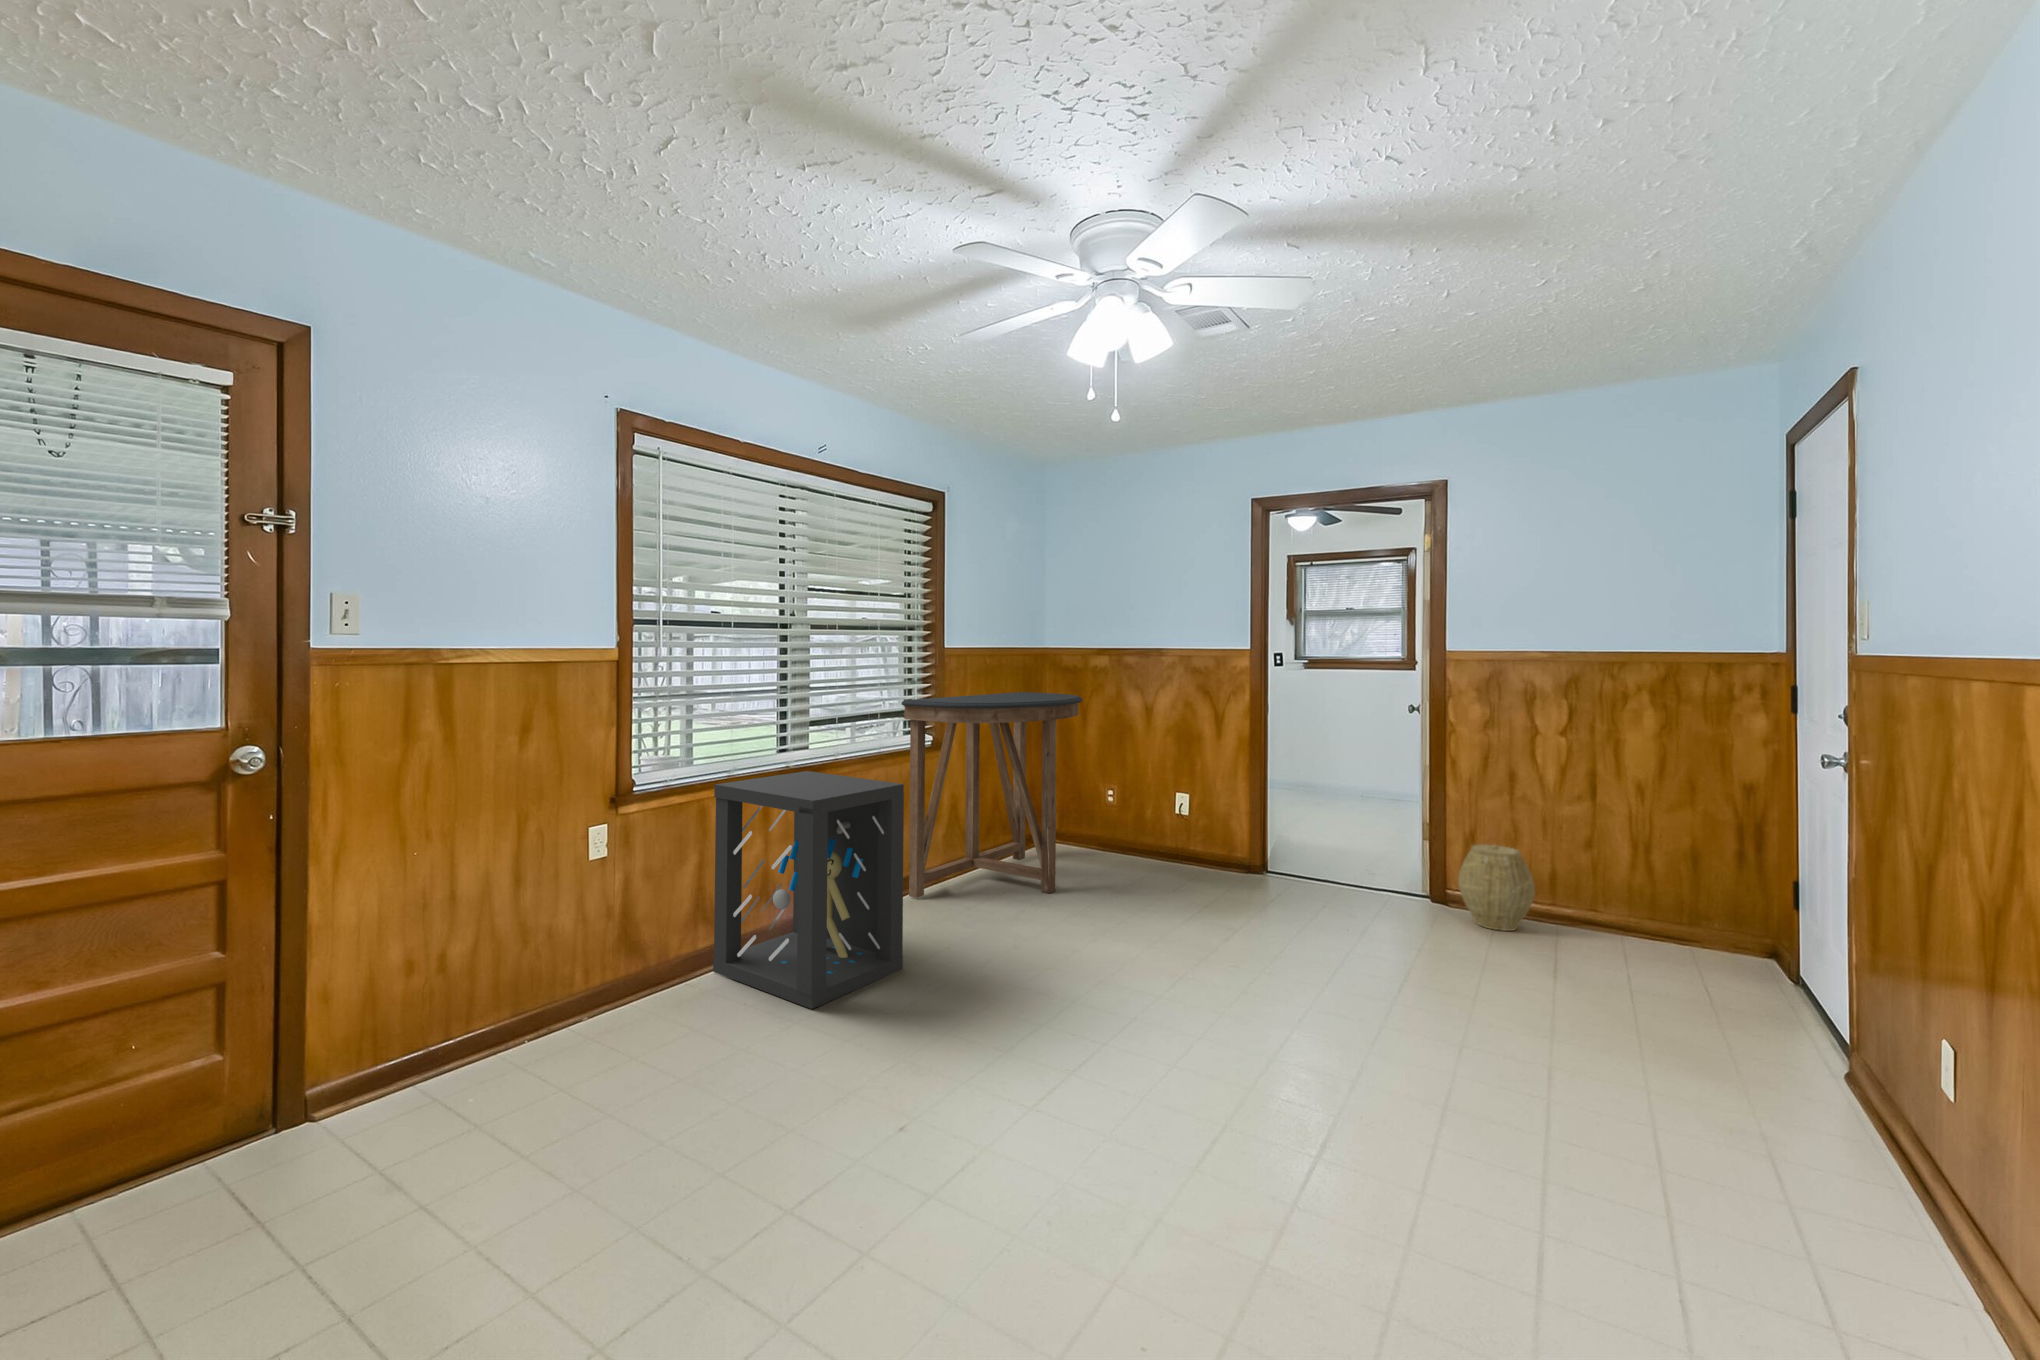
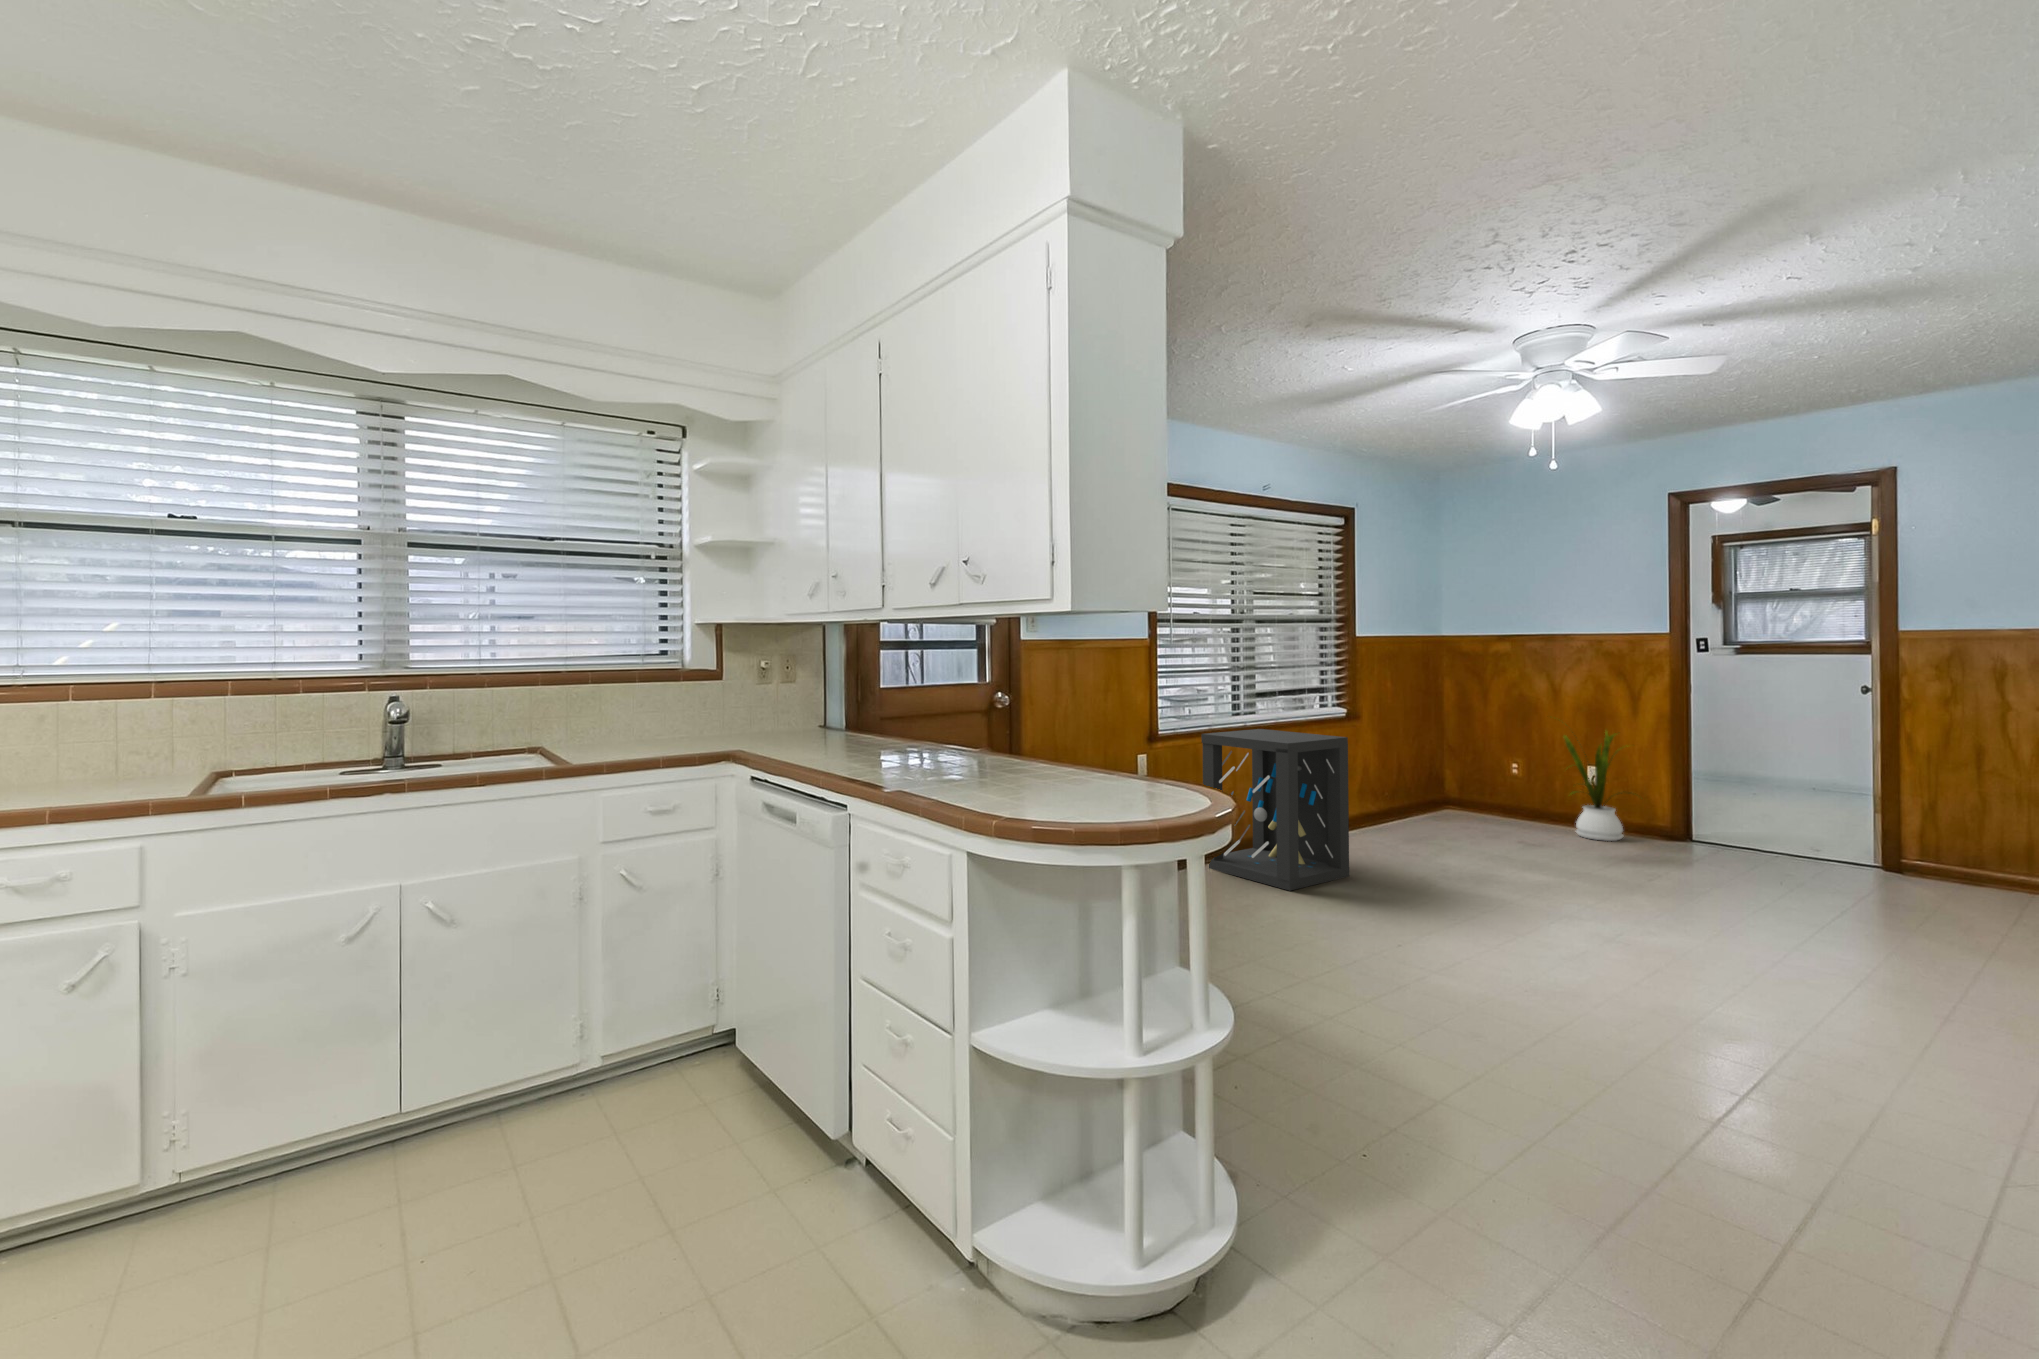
console table: present [901,692,1083,898] -> none [1325,674,1489,842]
house plant: none [1139,740,1228,879] -> present [1564,731,1623,841]
woven basket: present [1458,844,1535,931] -> none [1913,815,2008,897]

